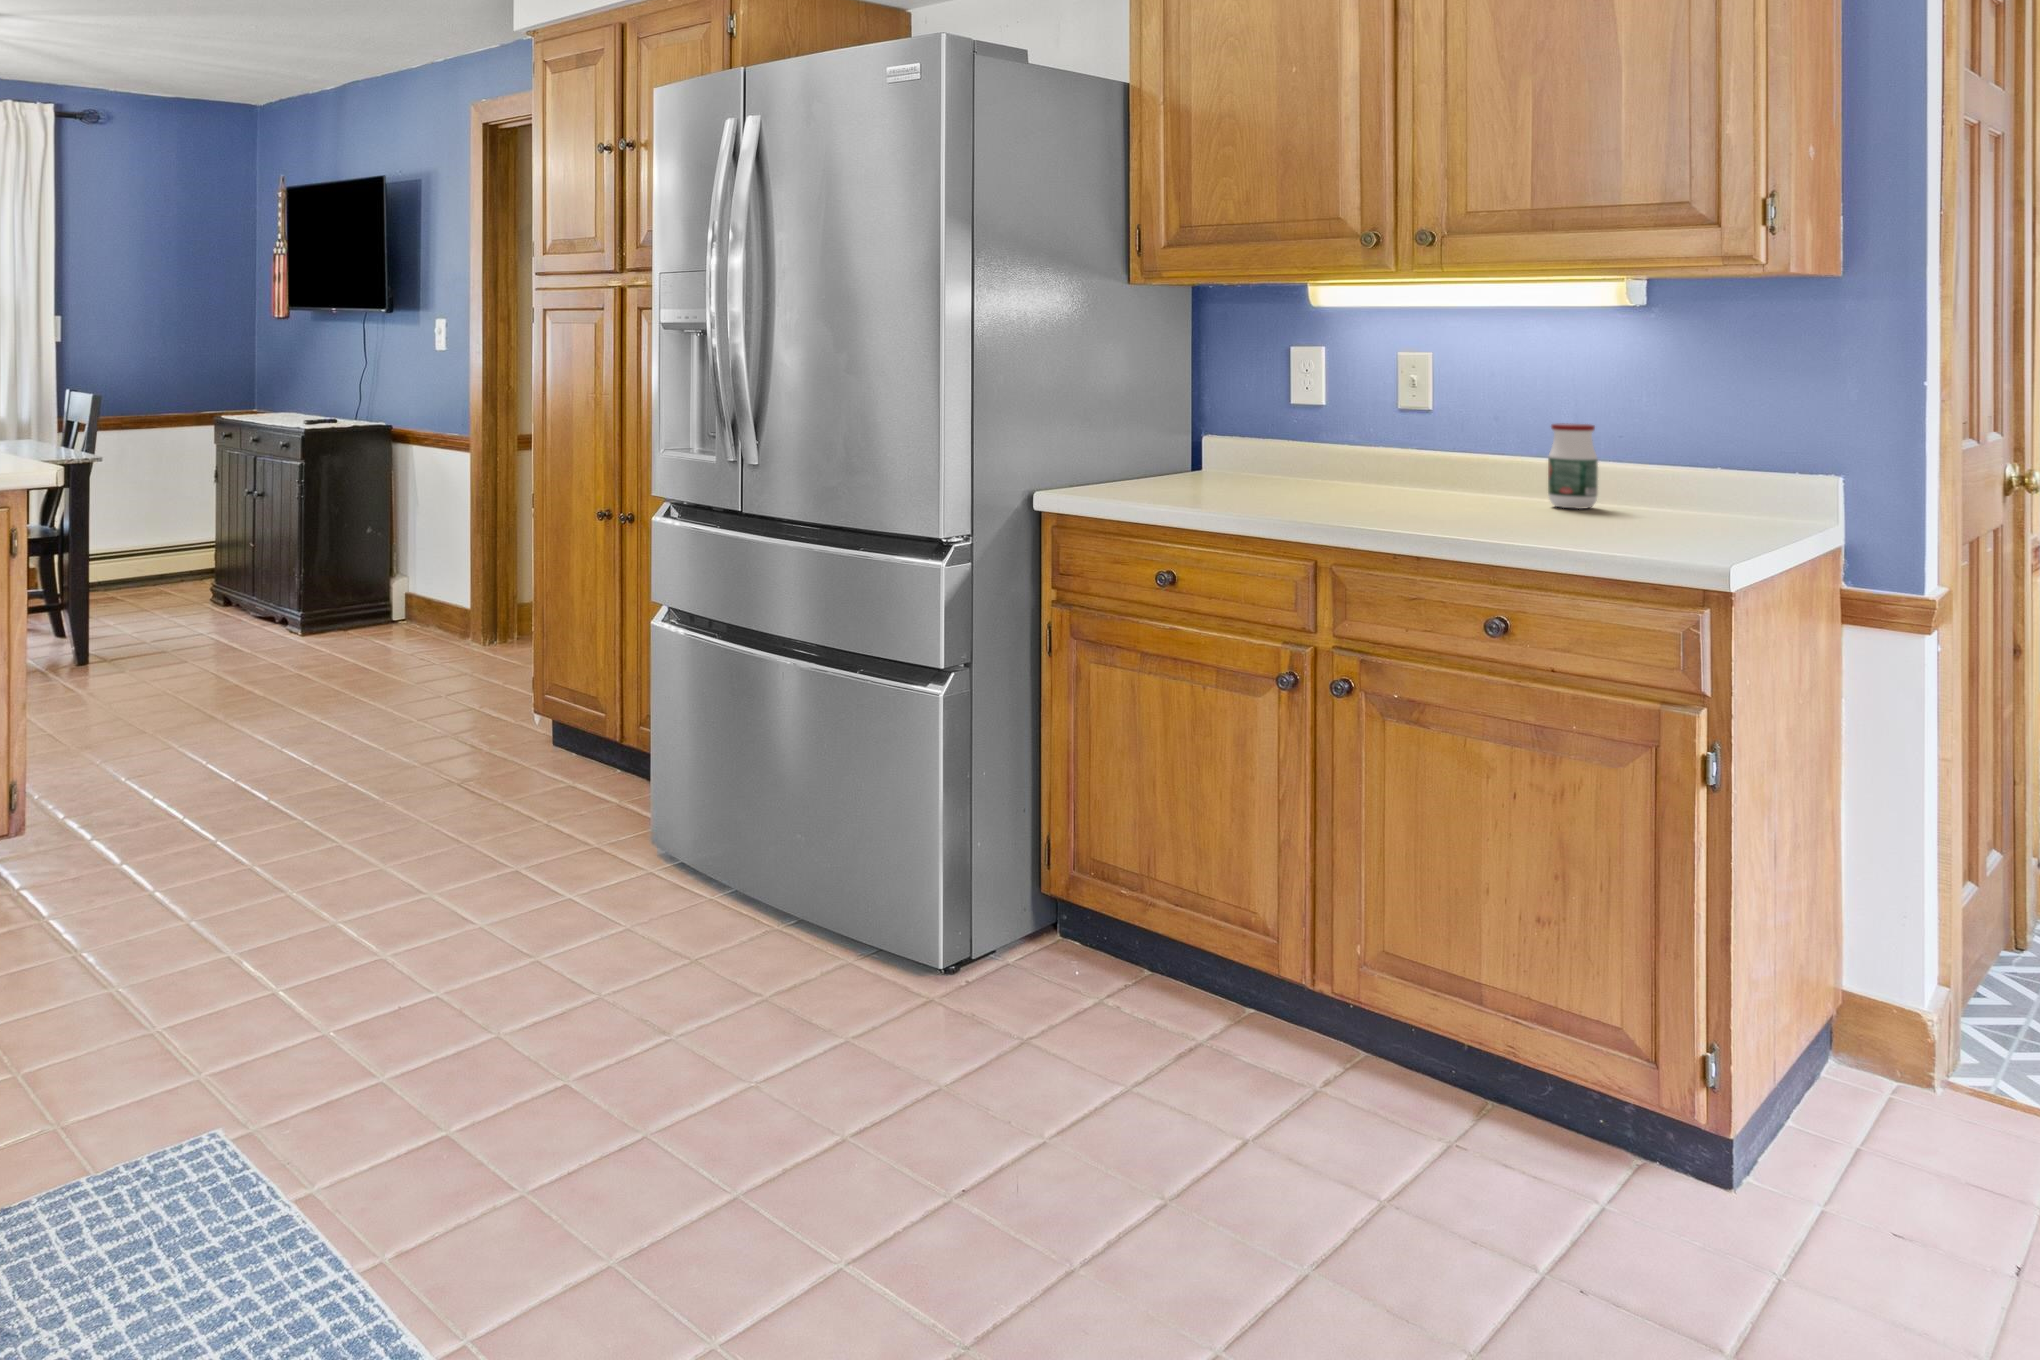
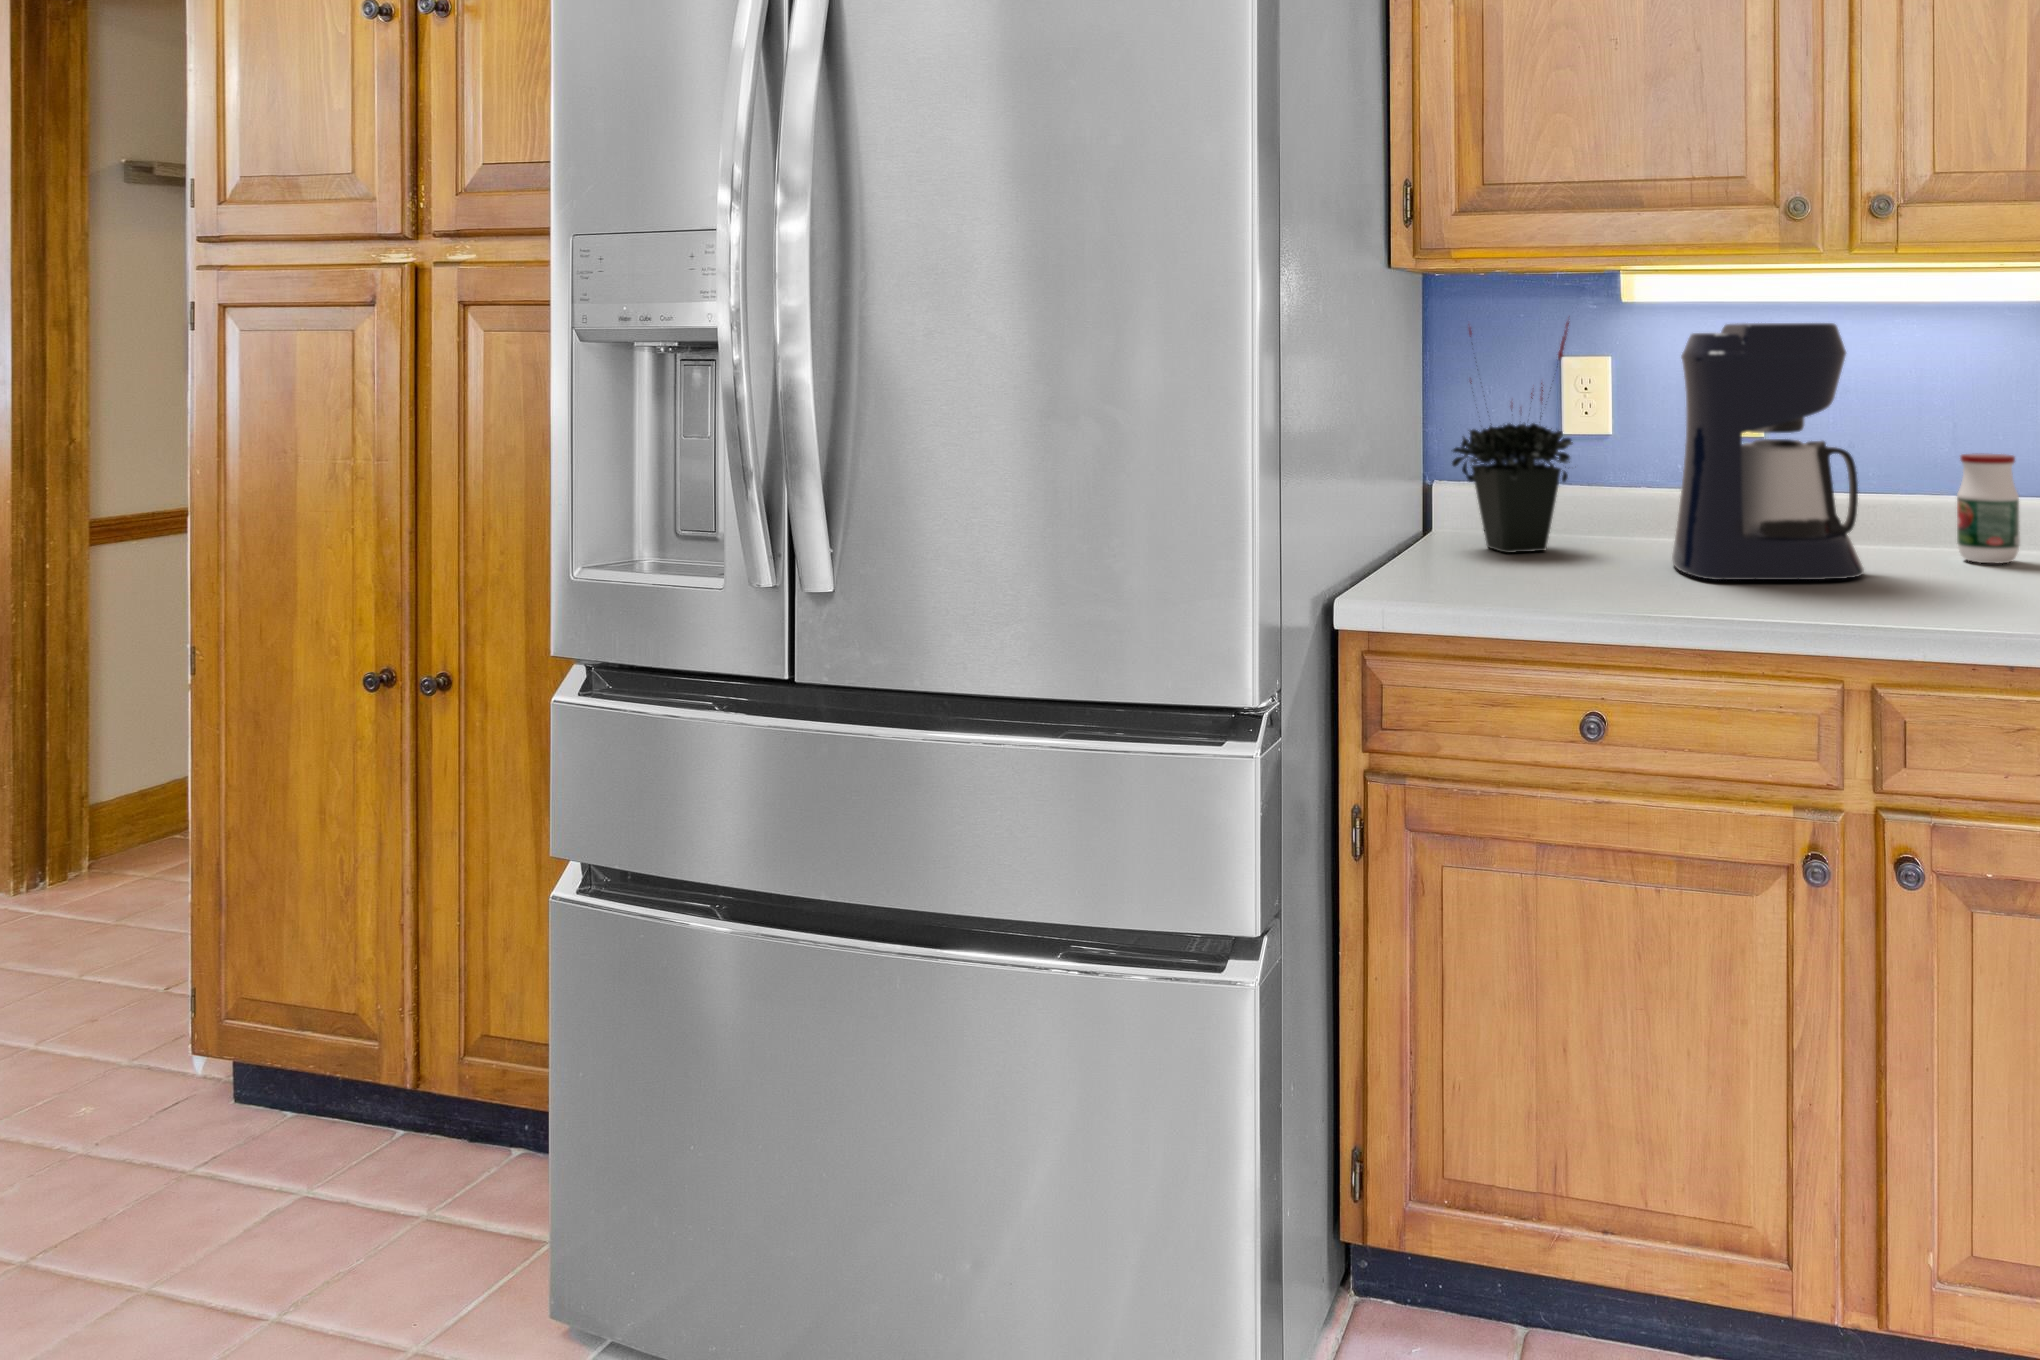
potted plant: none [1190,314,1278,482] -> present [1452,322,1573,553]
coffee maker: none [1300,321,1443,506] -> present [1672,323,1864,580]

